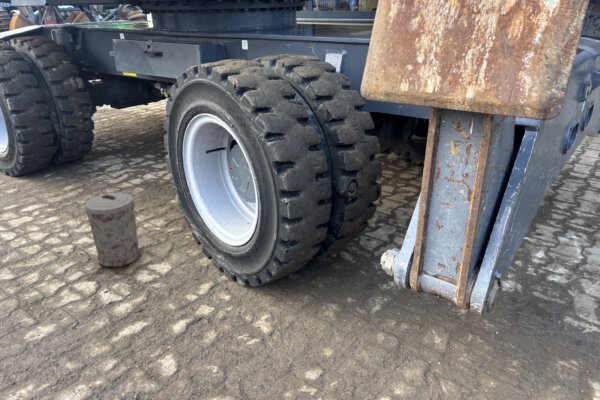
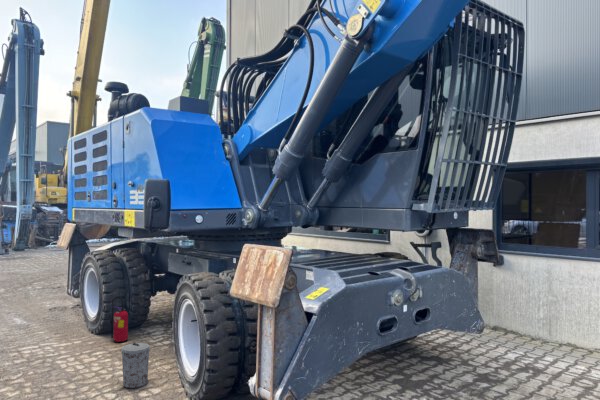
fire extinguisher: none [30,117,71,187] -> present [110,297,128,342]

